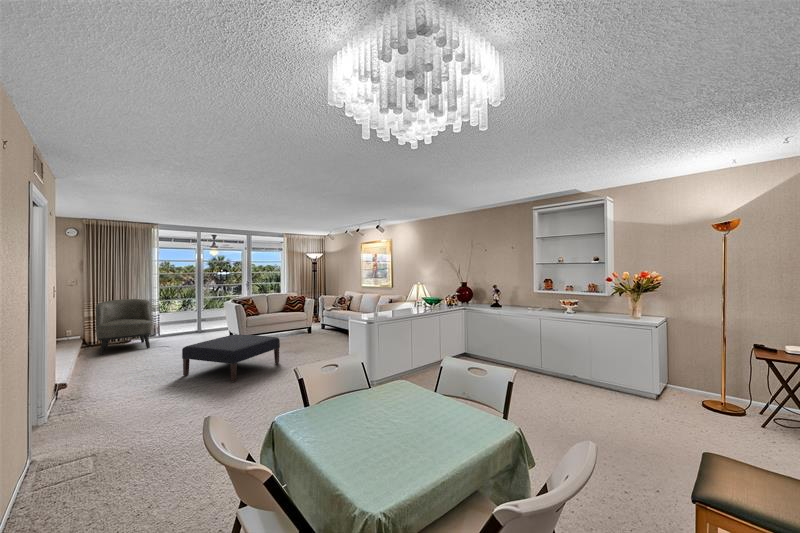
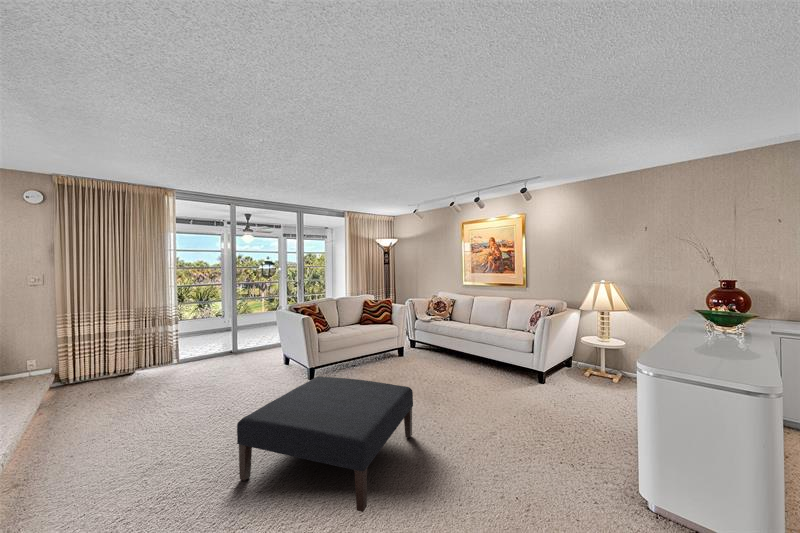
armchair: present [95,299,152,355] -> none [74,307,166,407]

